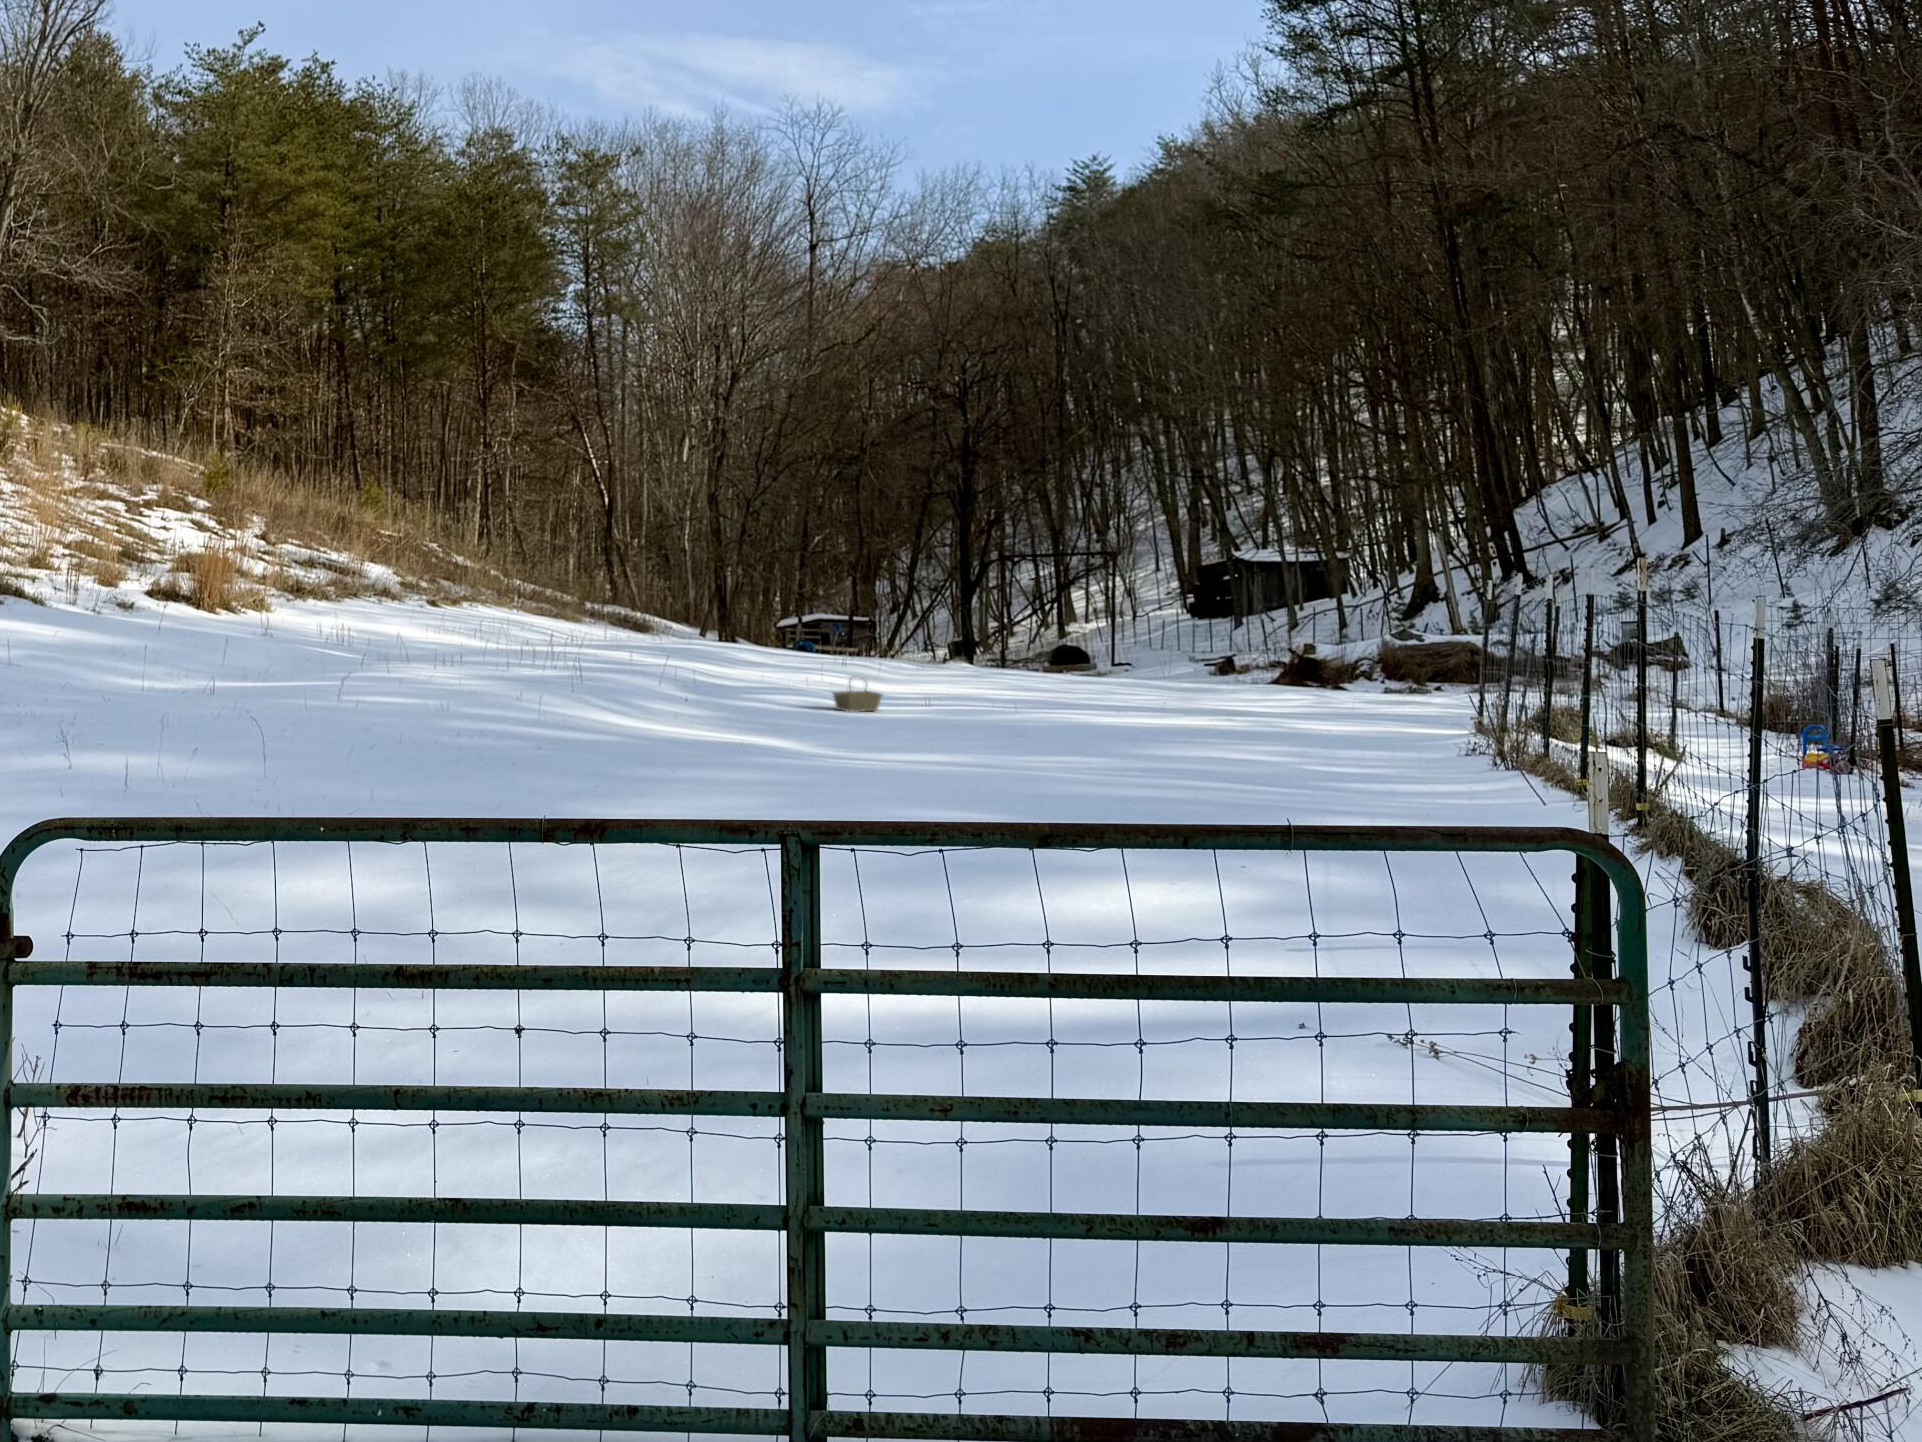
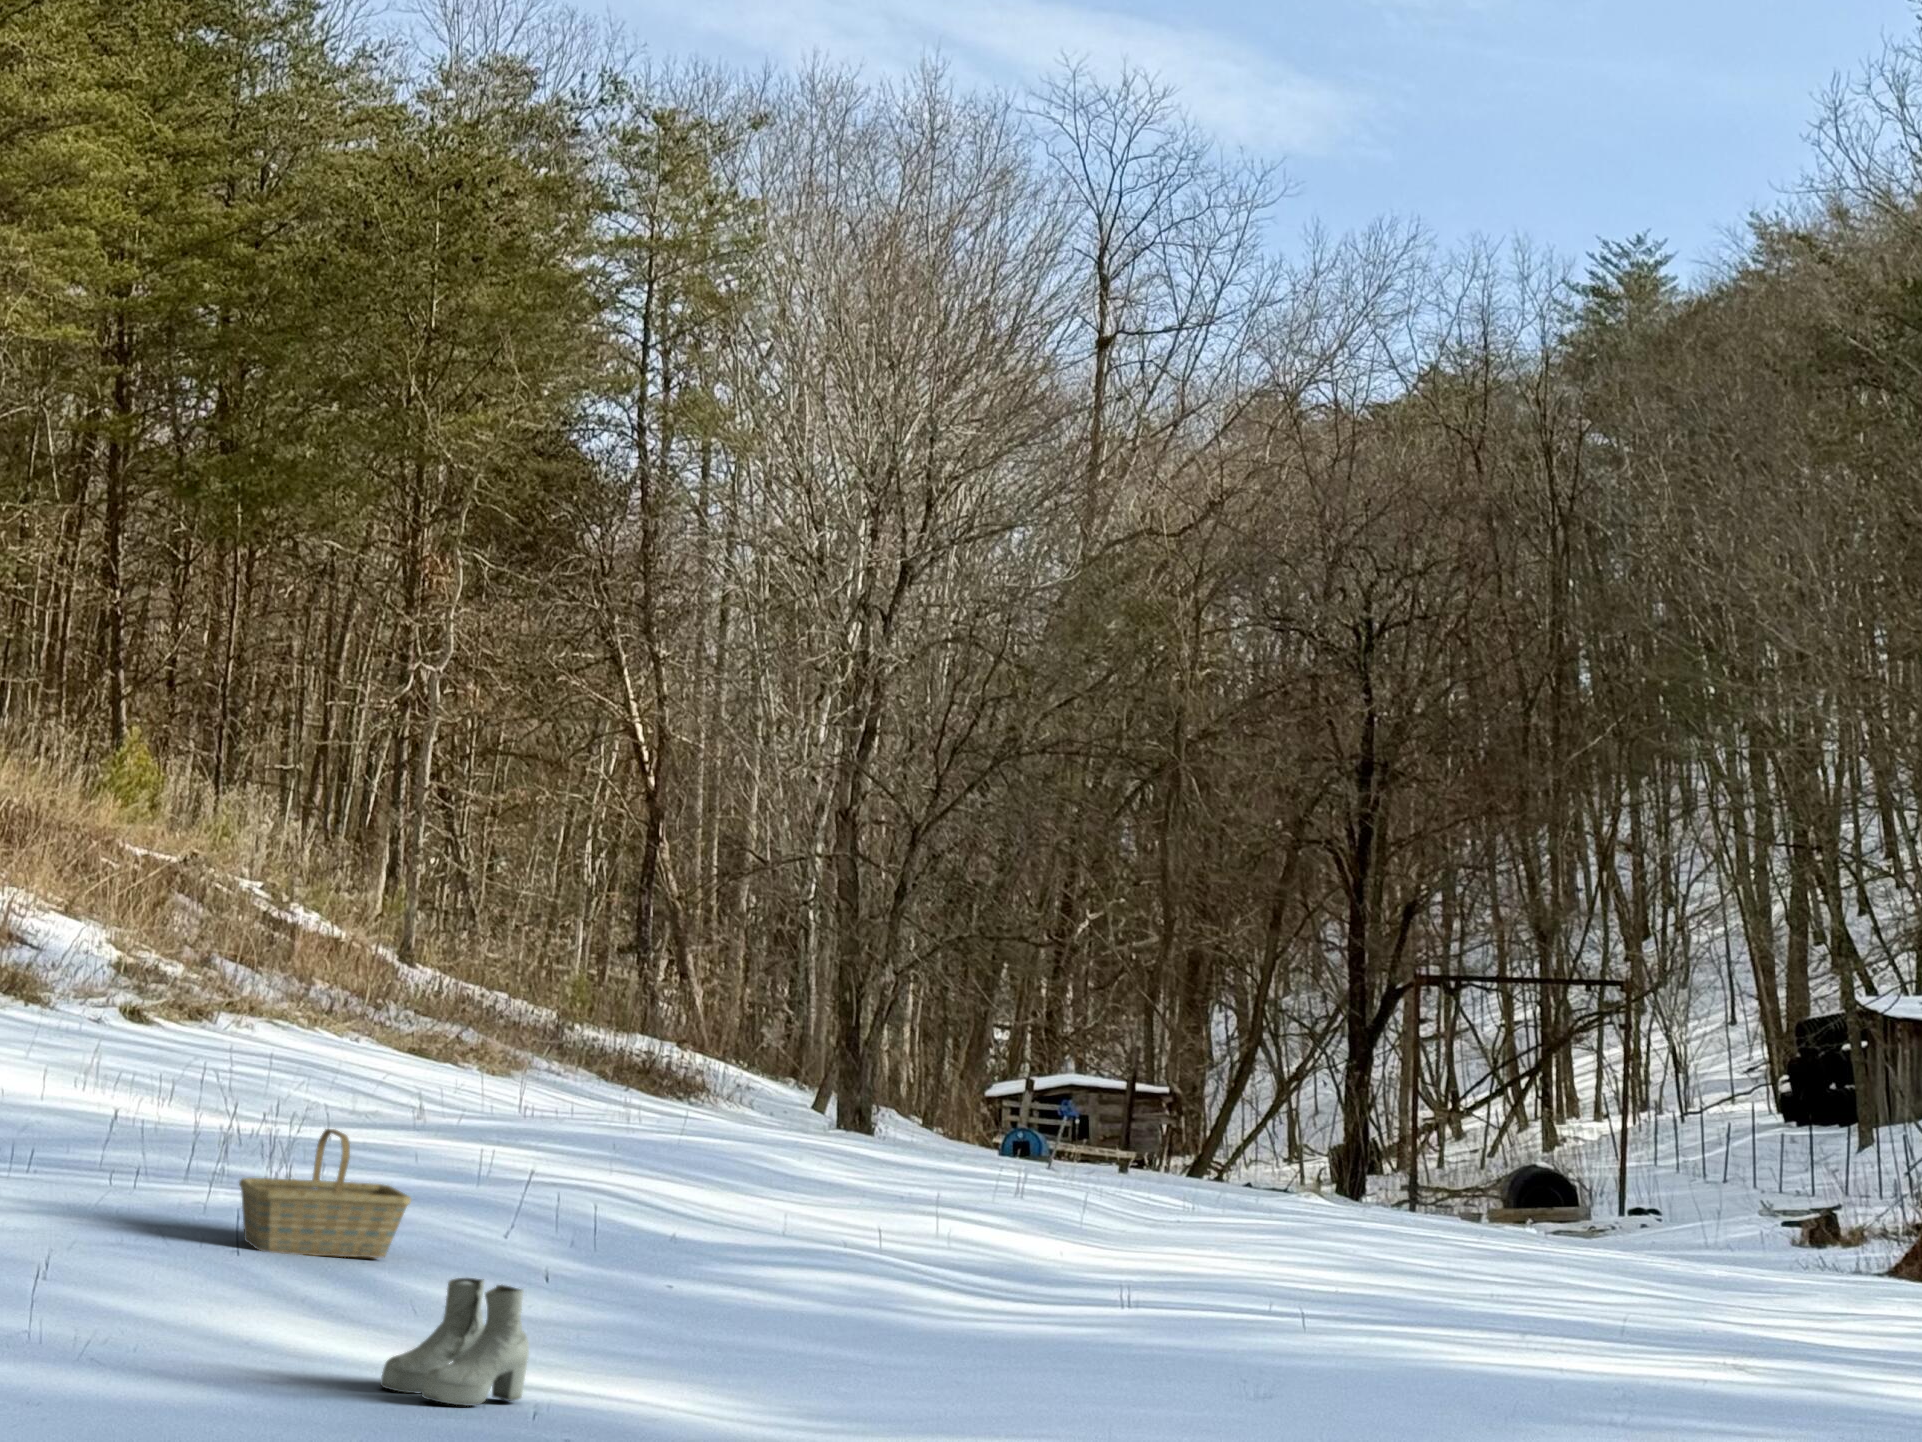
boots: none [960,708,995,737] -> present [380,1278,529,1406]

